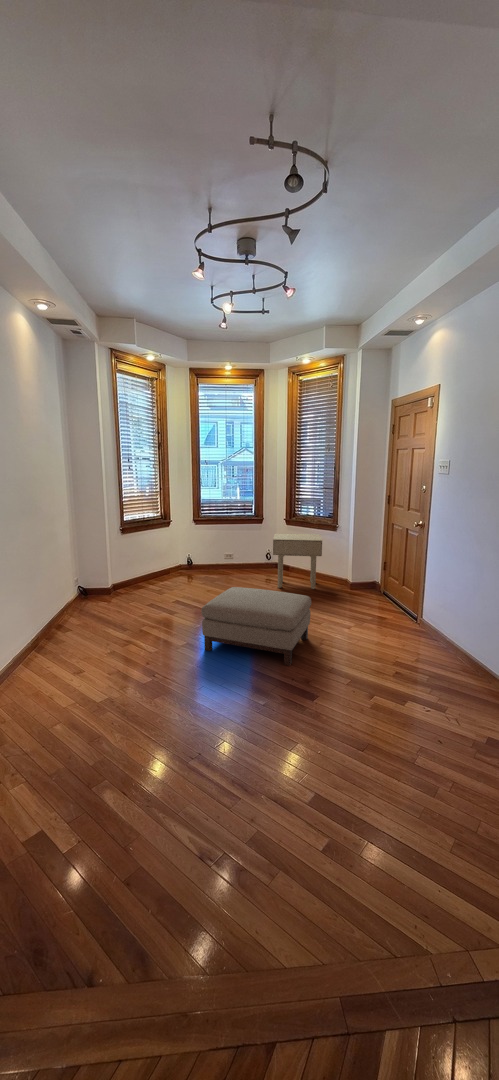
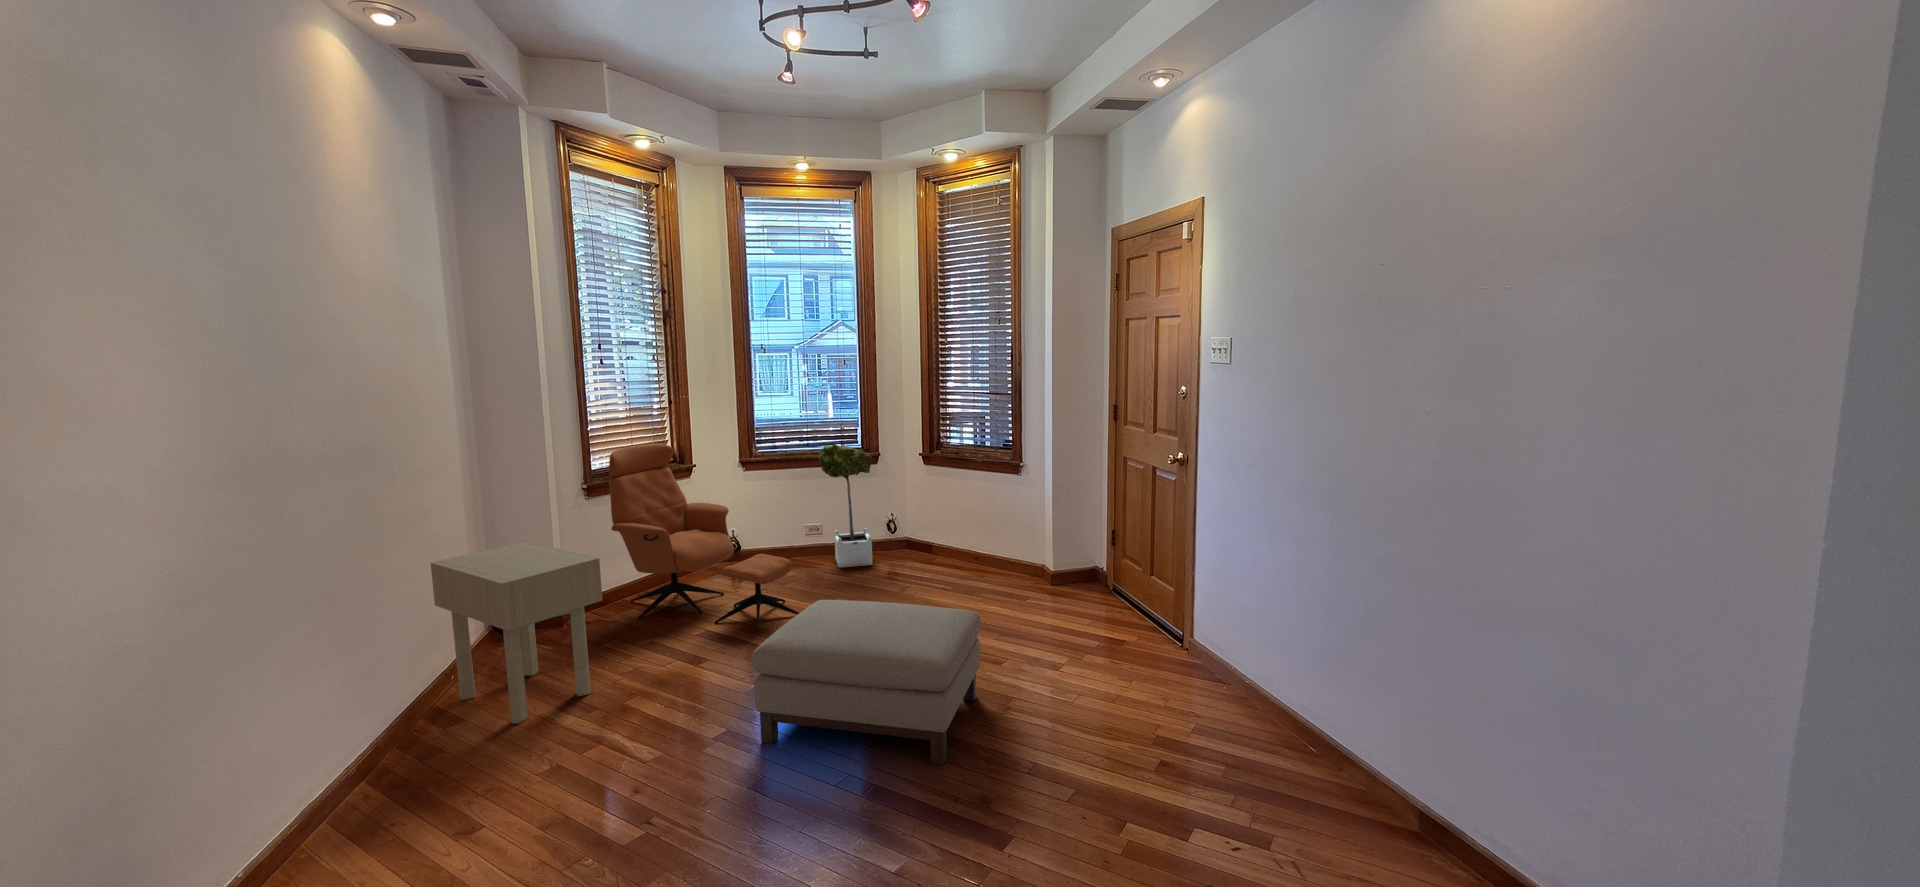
armchair: none [132,510,222,602] -> present [609,444,799,631]
potted tree: none [232,512,259,575] -> present [818,444,873,567]
side table: present [273,534,322,589] -> present [431,541,602,724]

